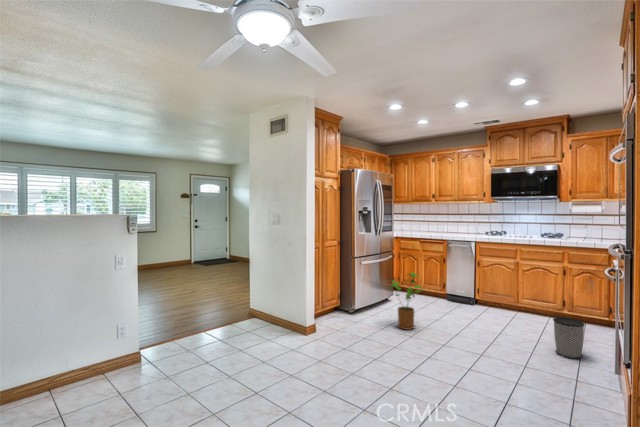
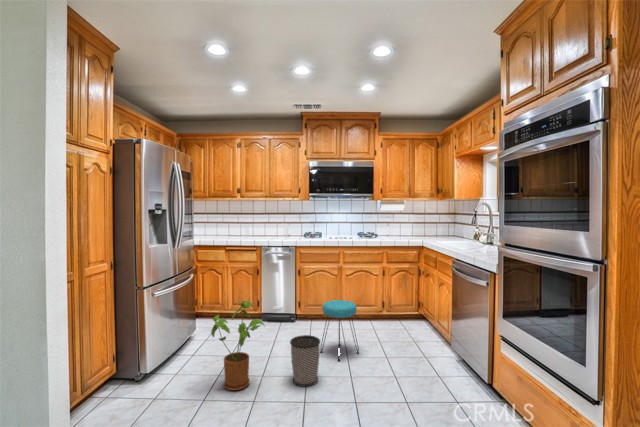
stool: none [479,286,515,333] -> present [320,300,359,361]
wastebasket: present [553,317,585,359] -> present [290,335,320,387]

